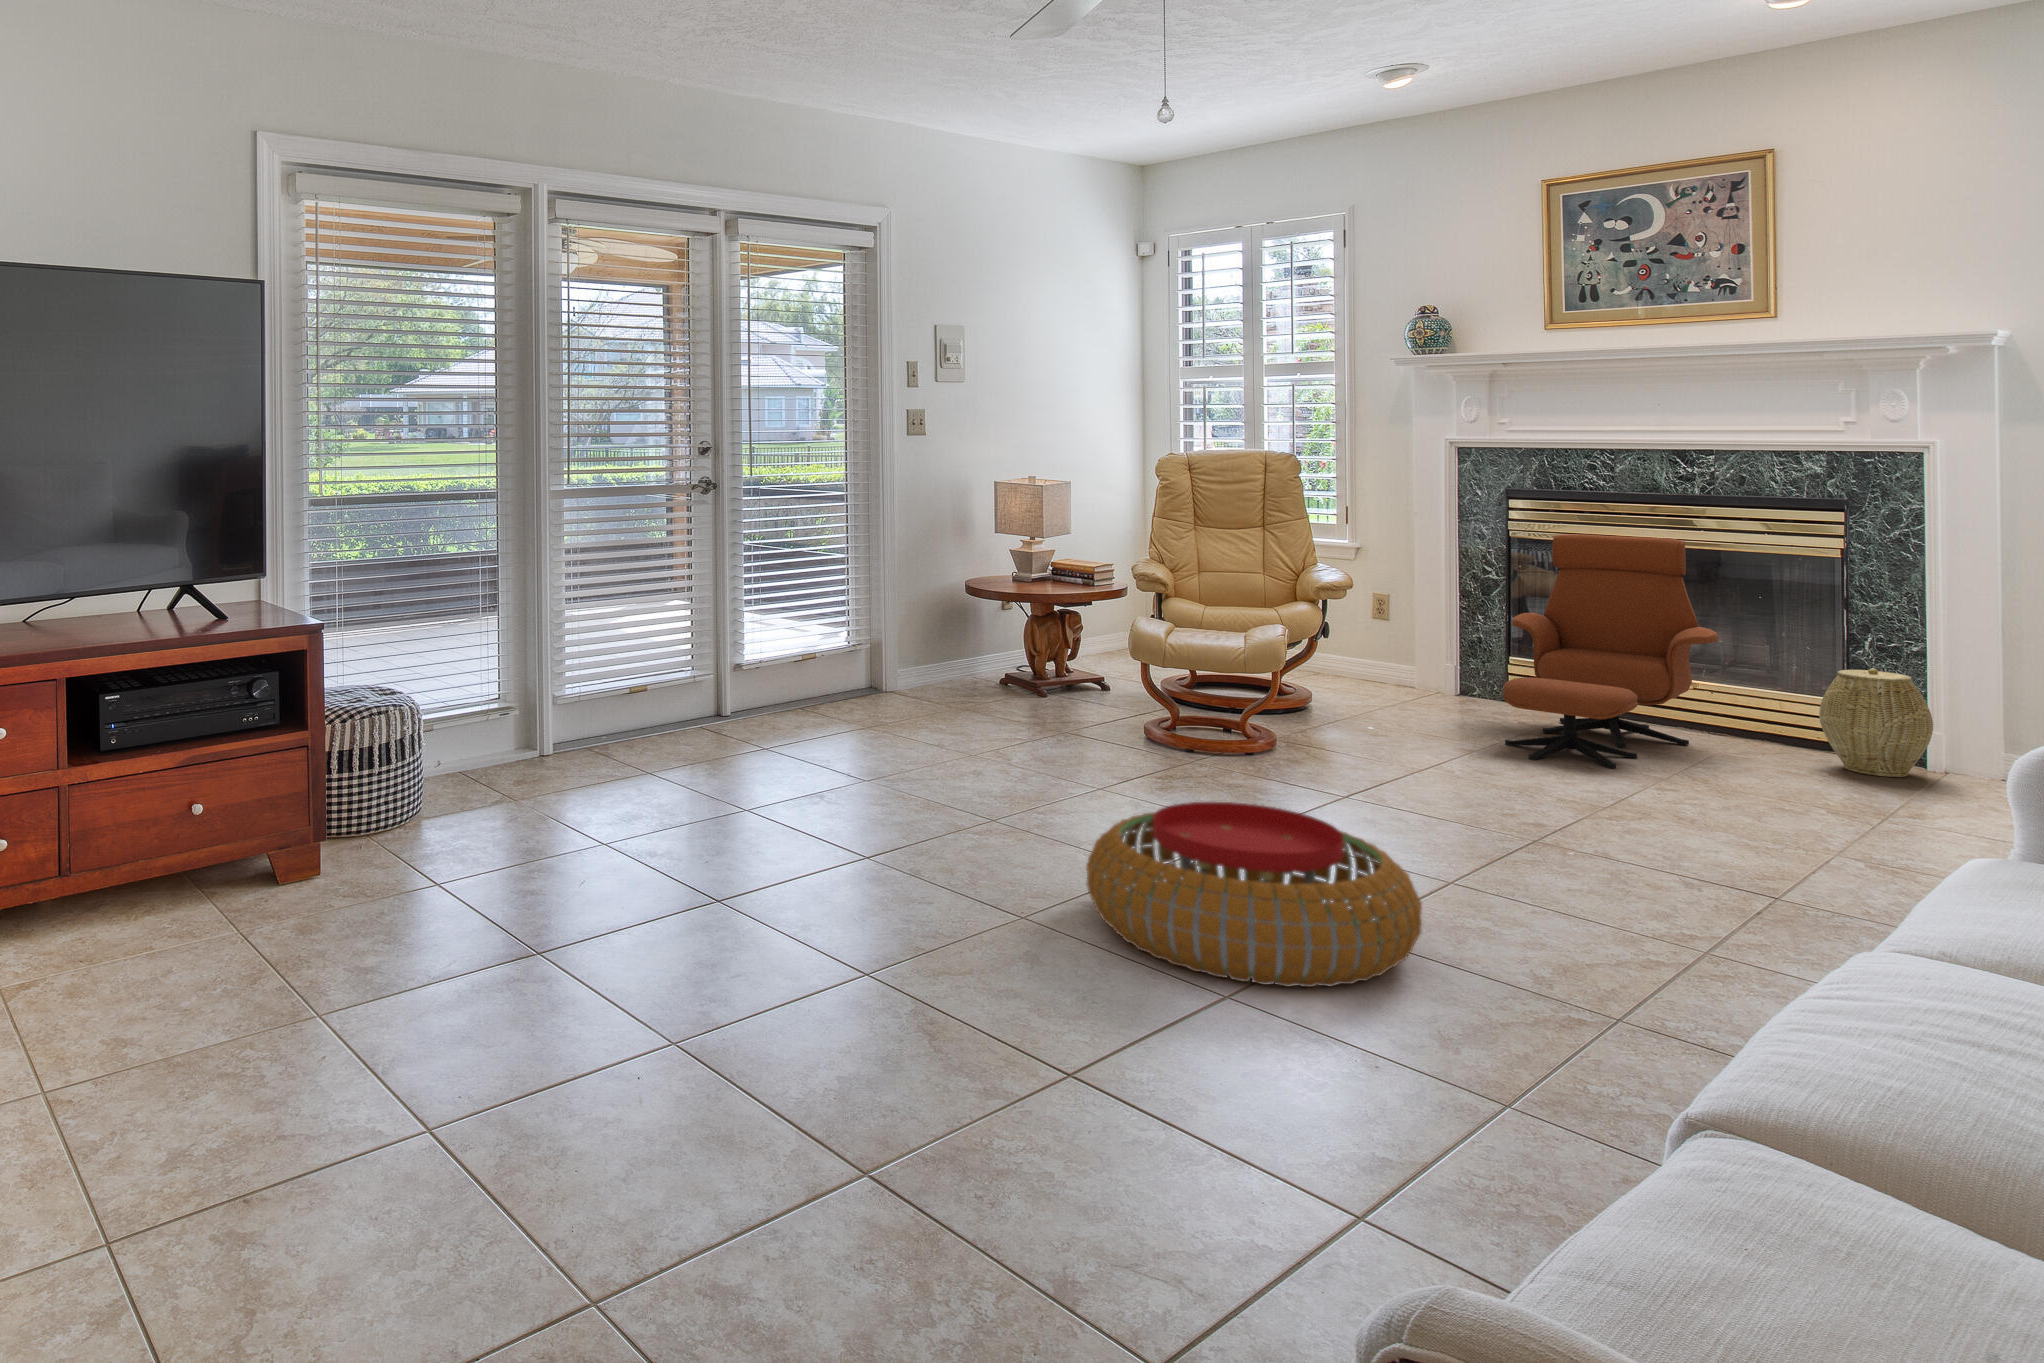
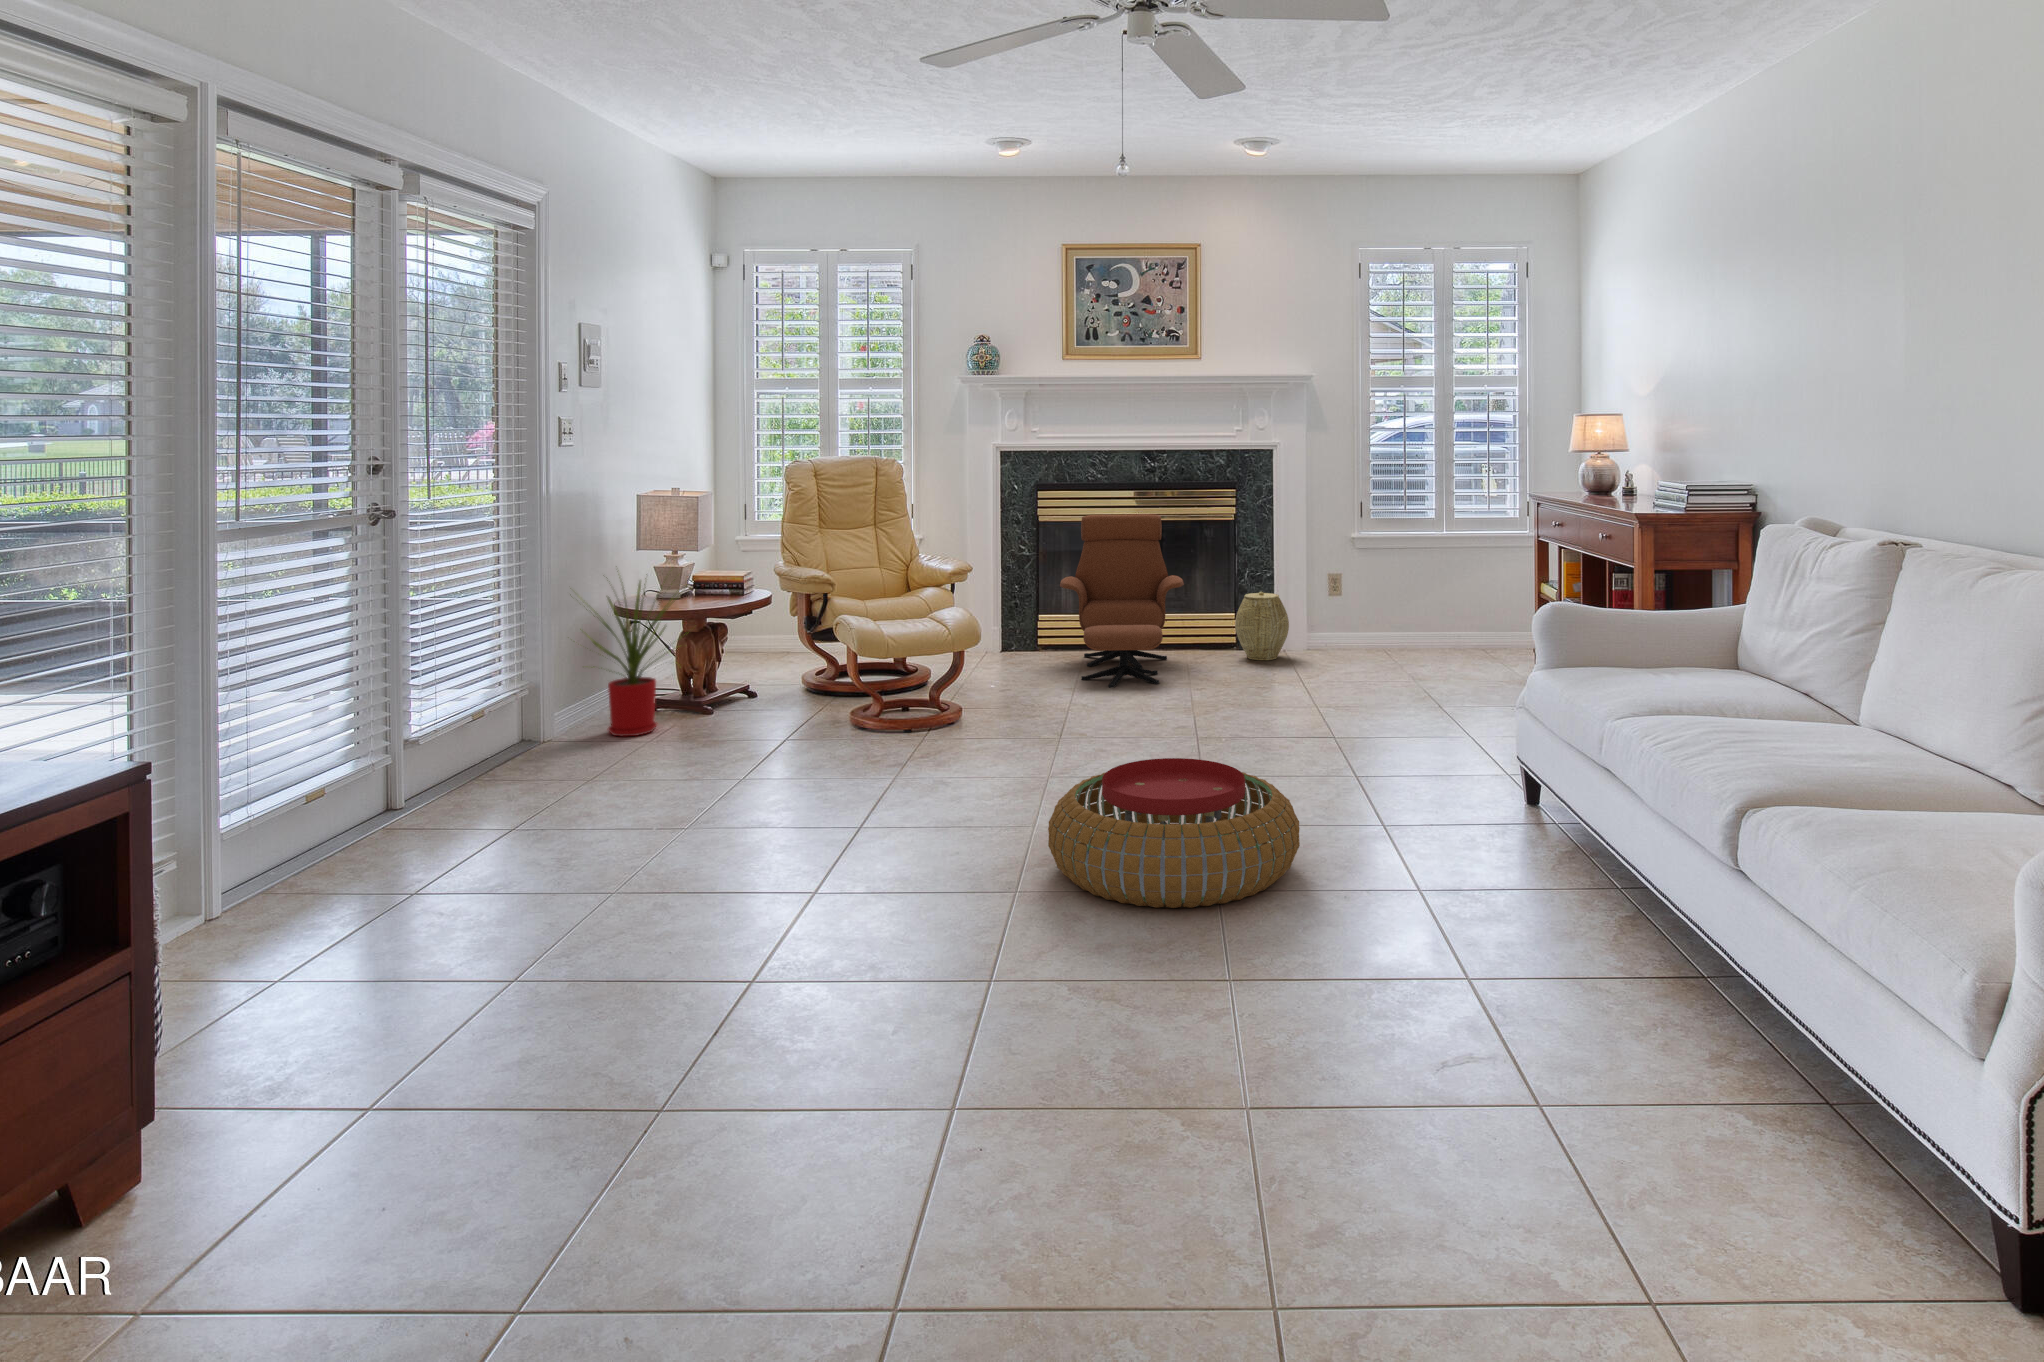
house plant: none [897,547,1016,705] -> present [580,581,690,736]

